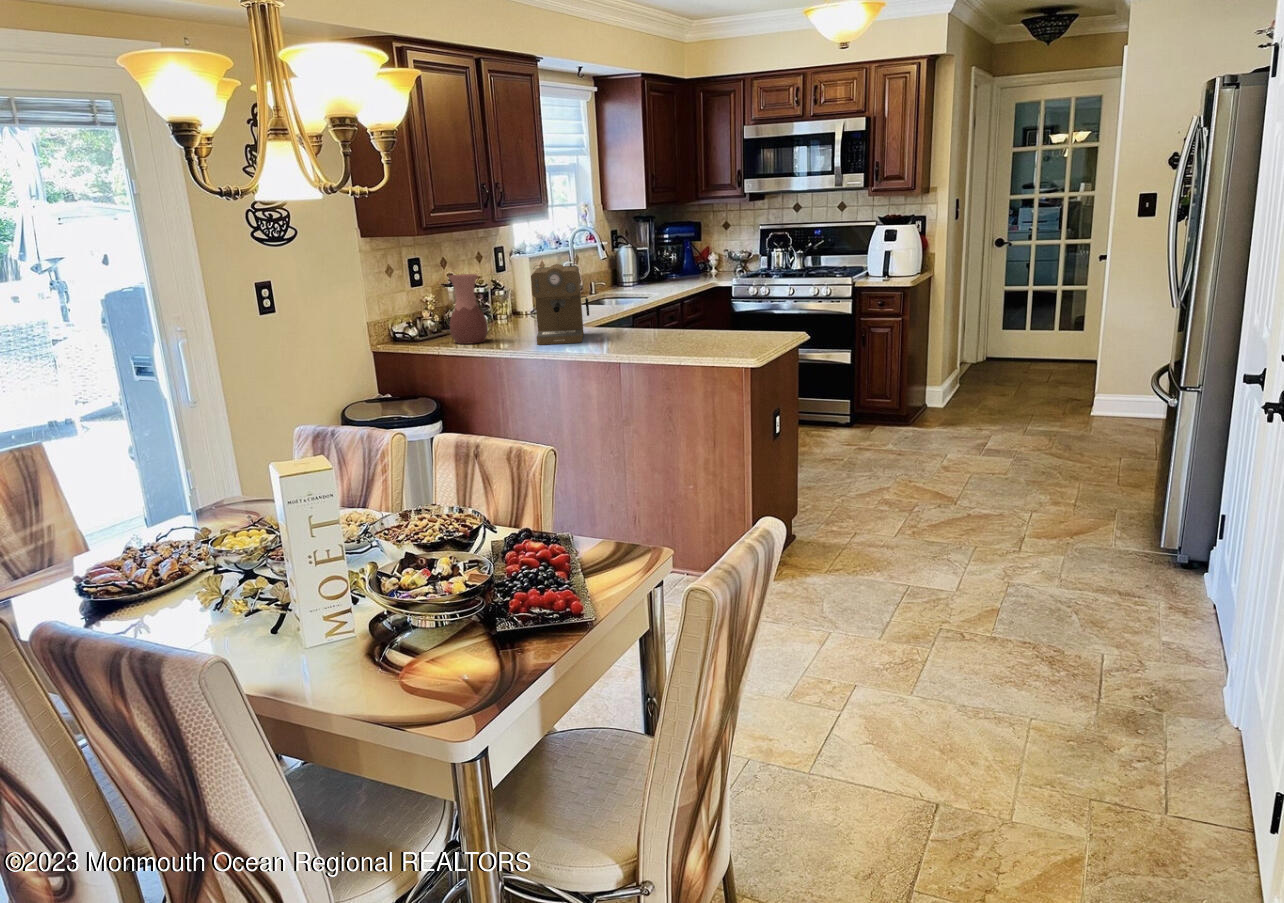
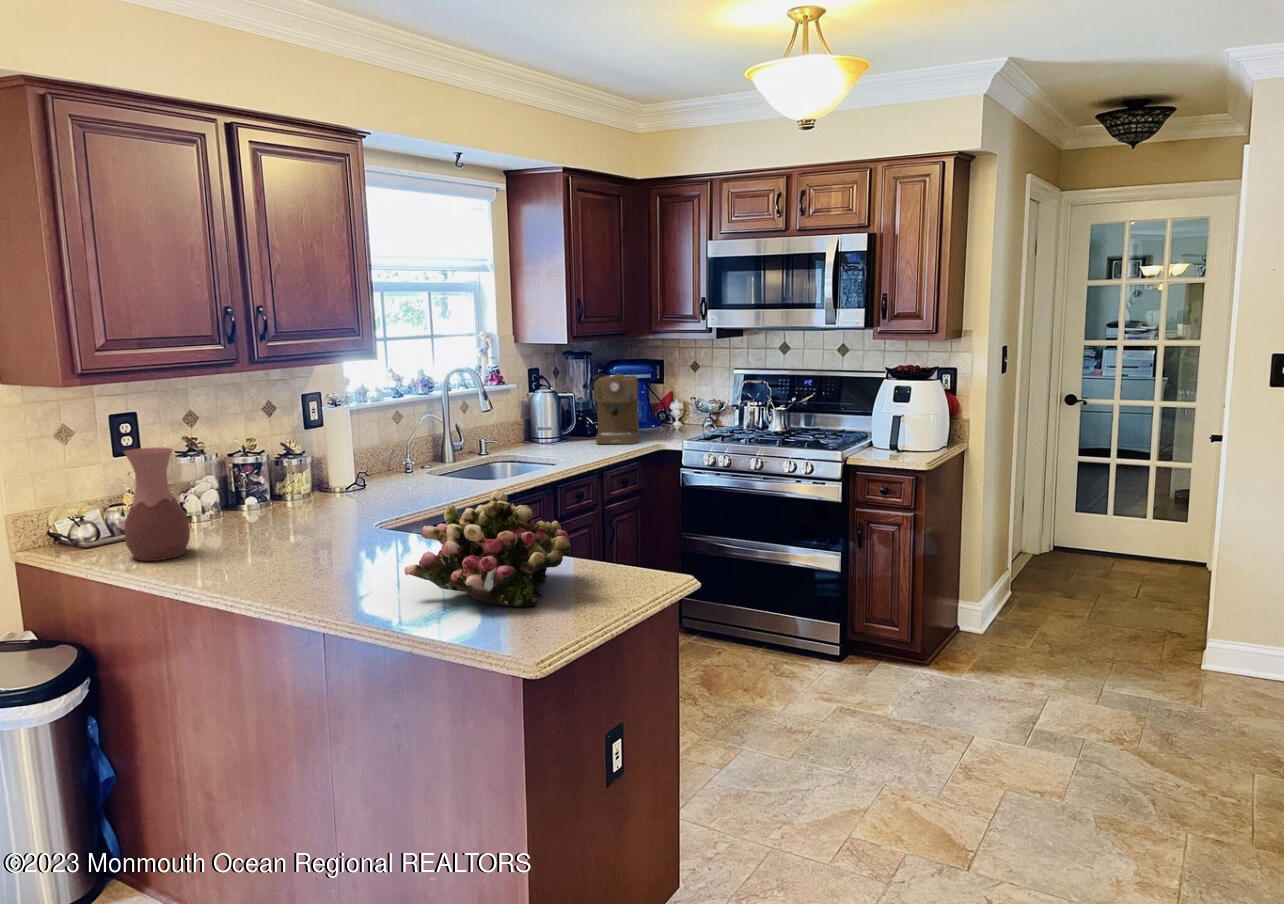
coffee maker: present [531,263,589,345] -> present [594,374,644,444]
flower arrangement: none [657,284,751,344] -> present [405,491,572,607]

